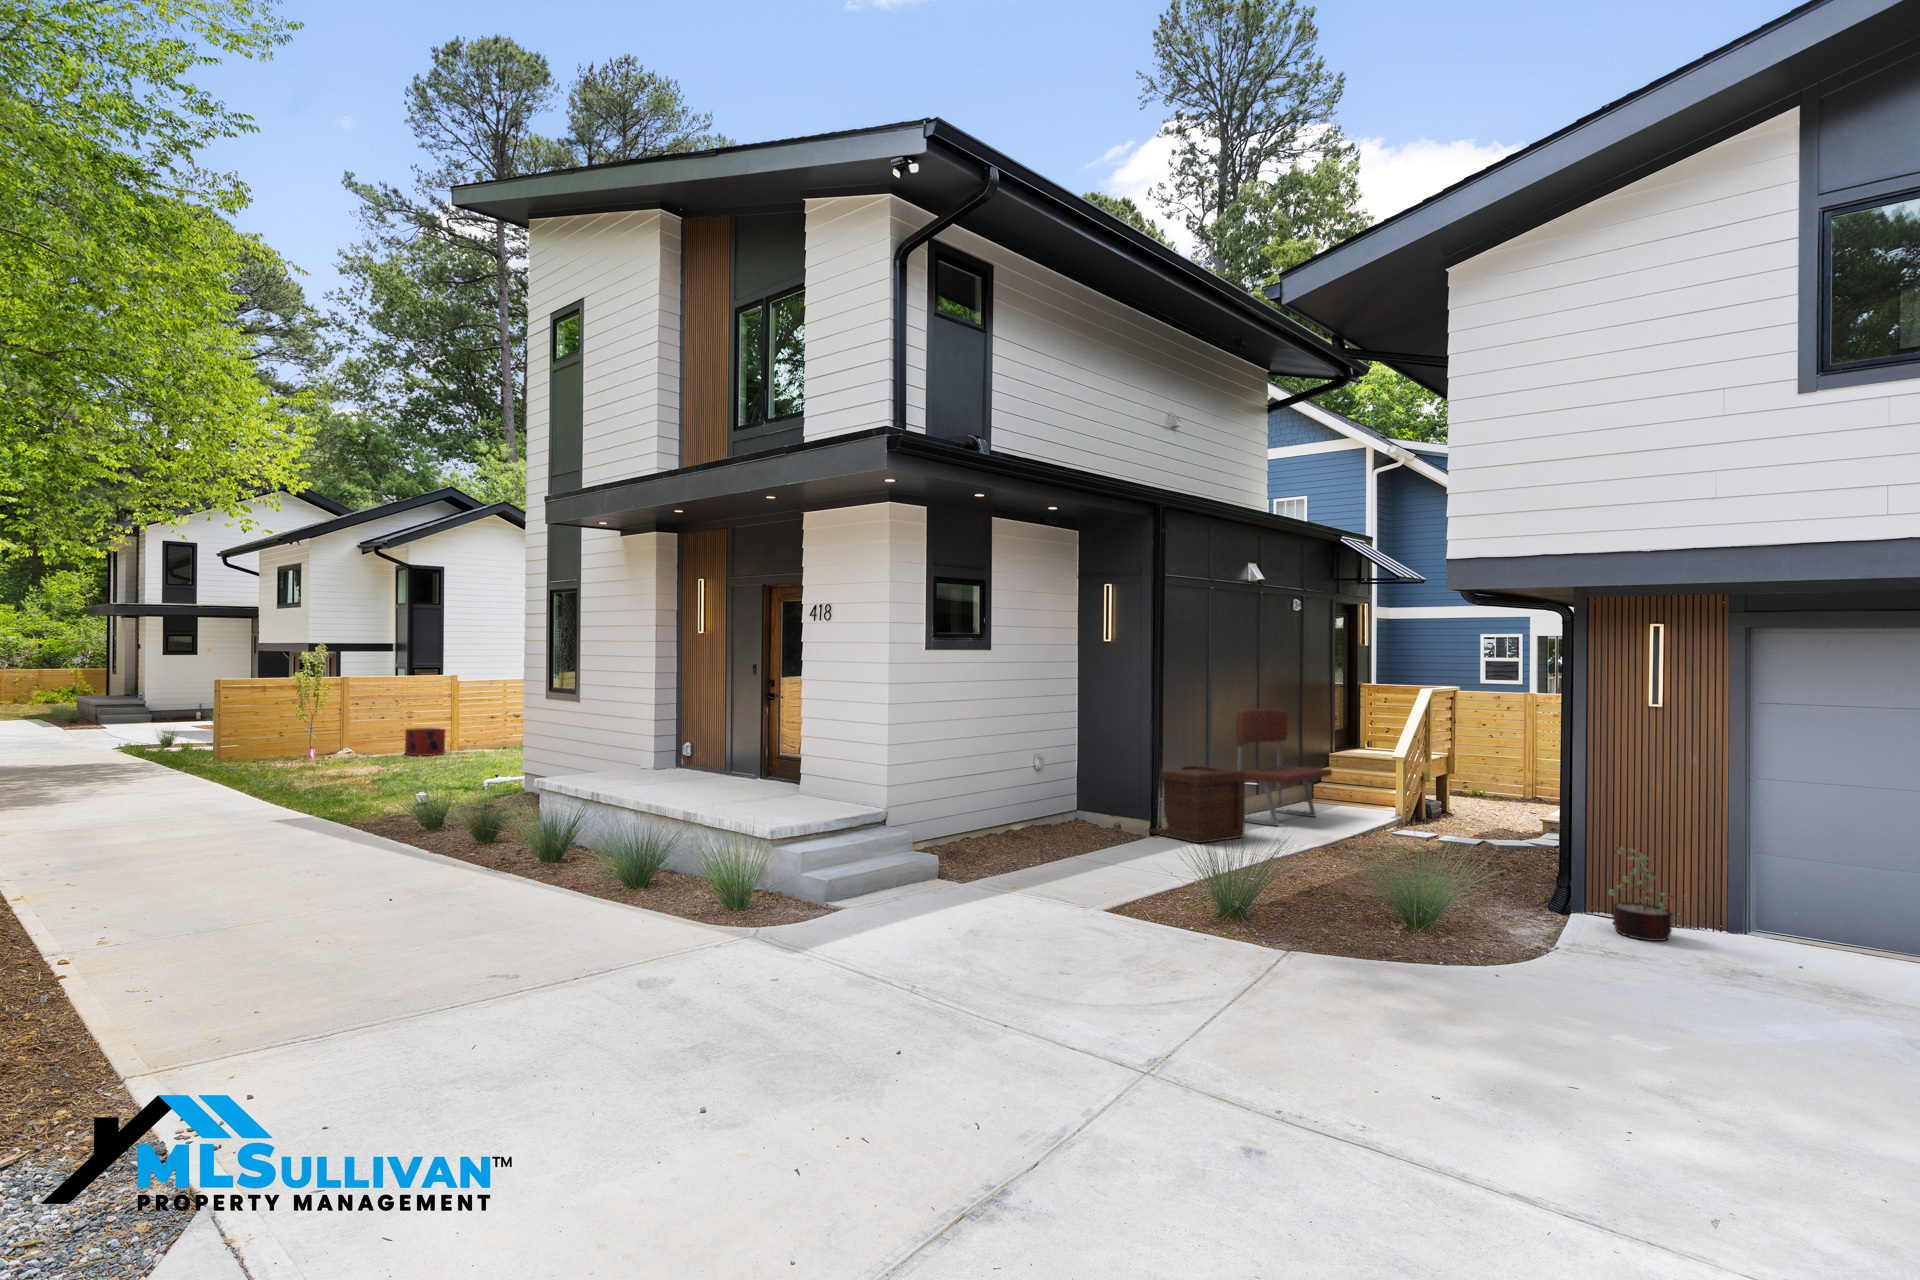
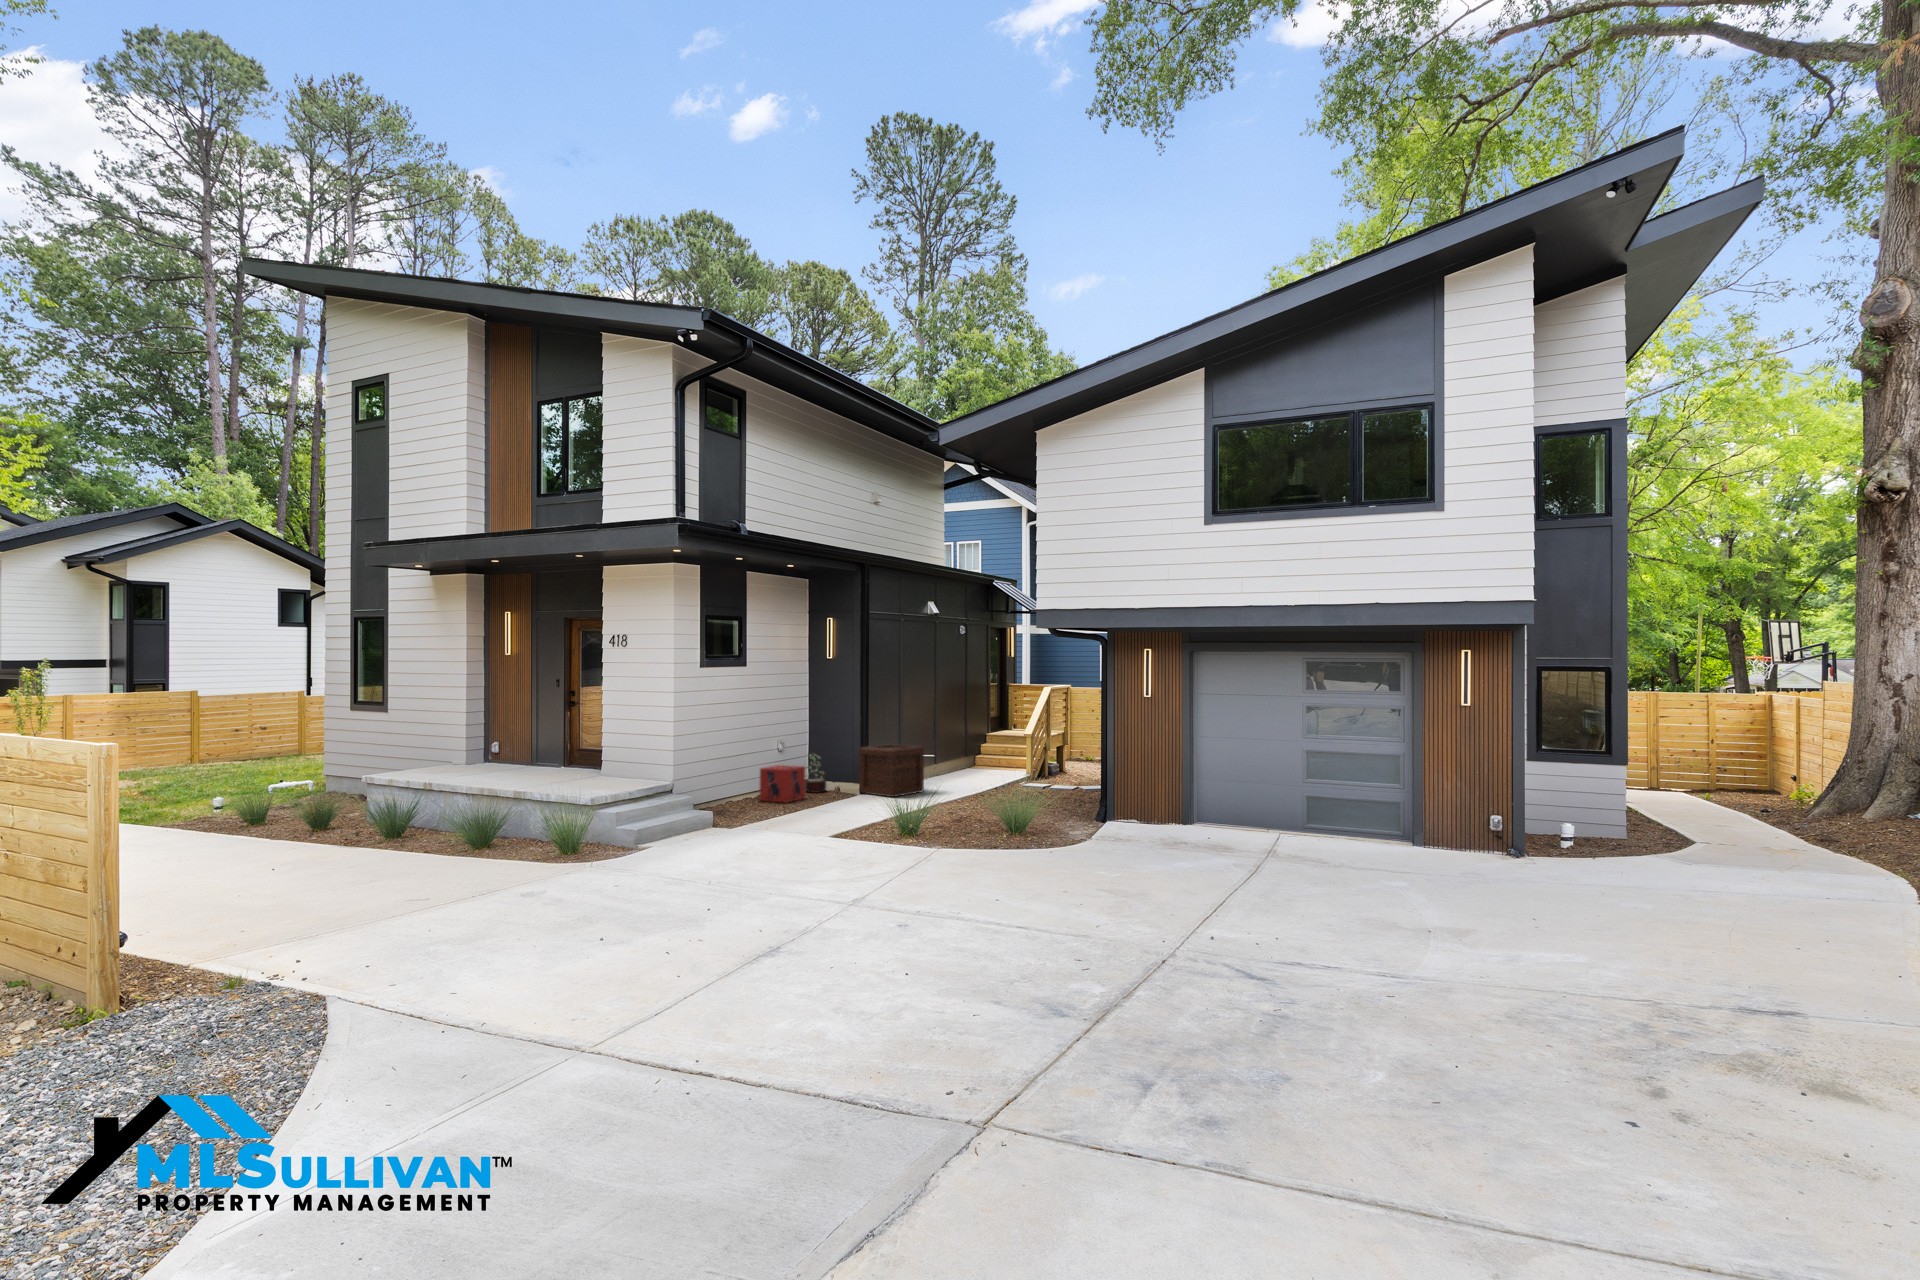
bench: present [1235,709,1332,826] -> none [920,703,985,784]
storage box: present [405,728,445,756] -> present [760,765,805,803]
decorative plant: present [1608,848,1672,941] -> present [805,755,826,793]

